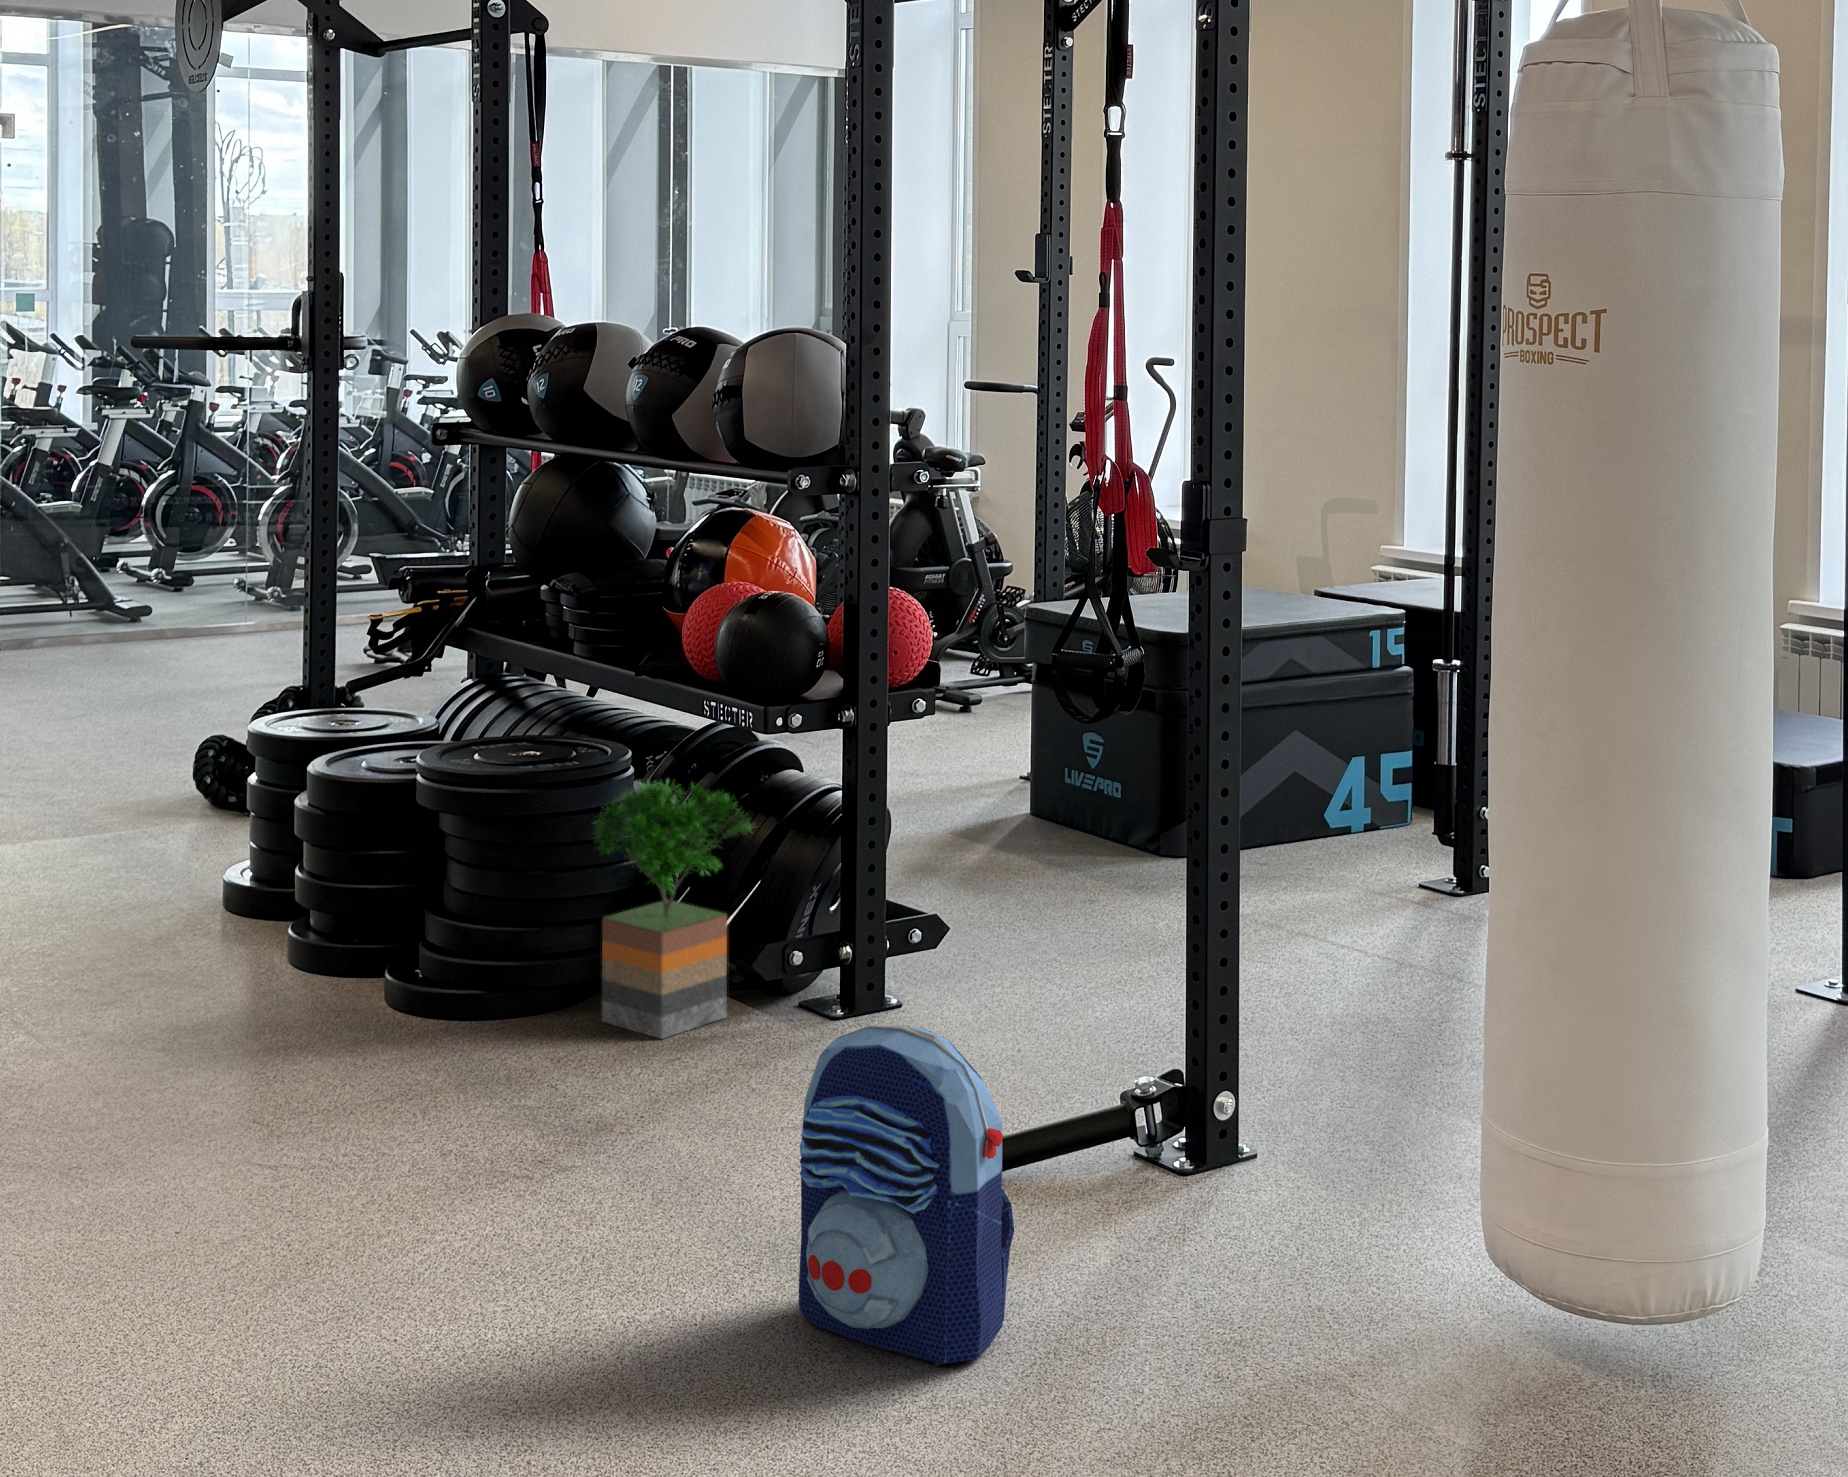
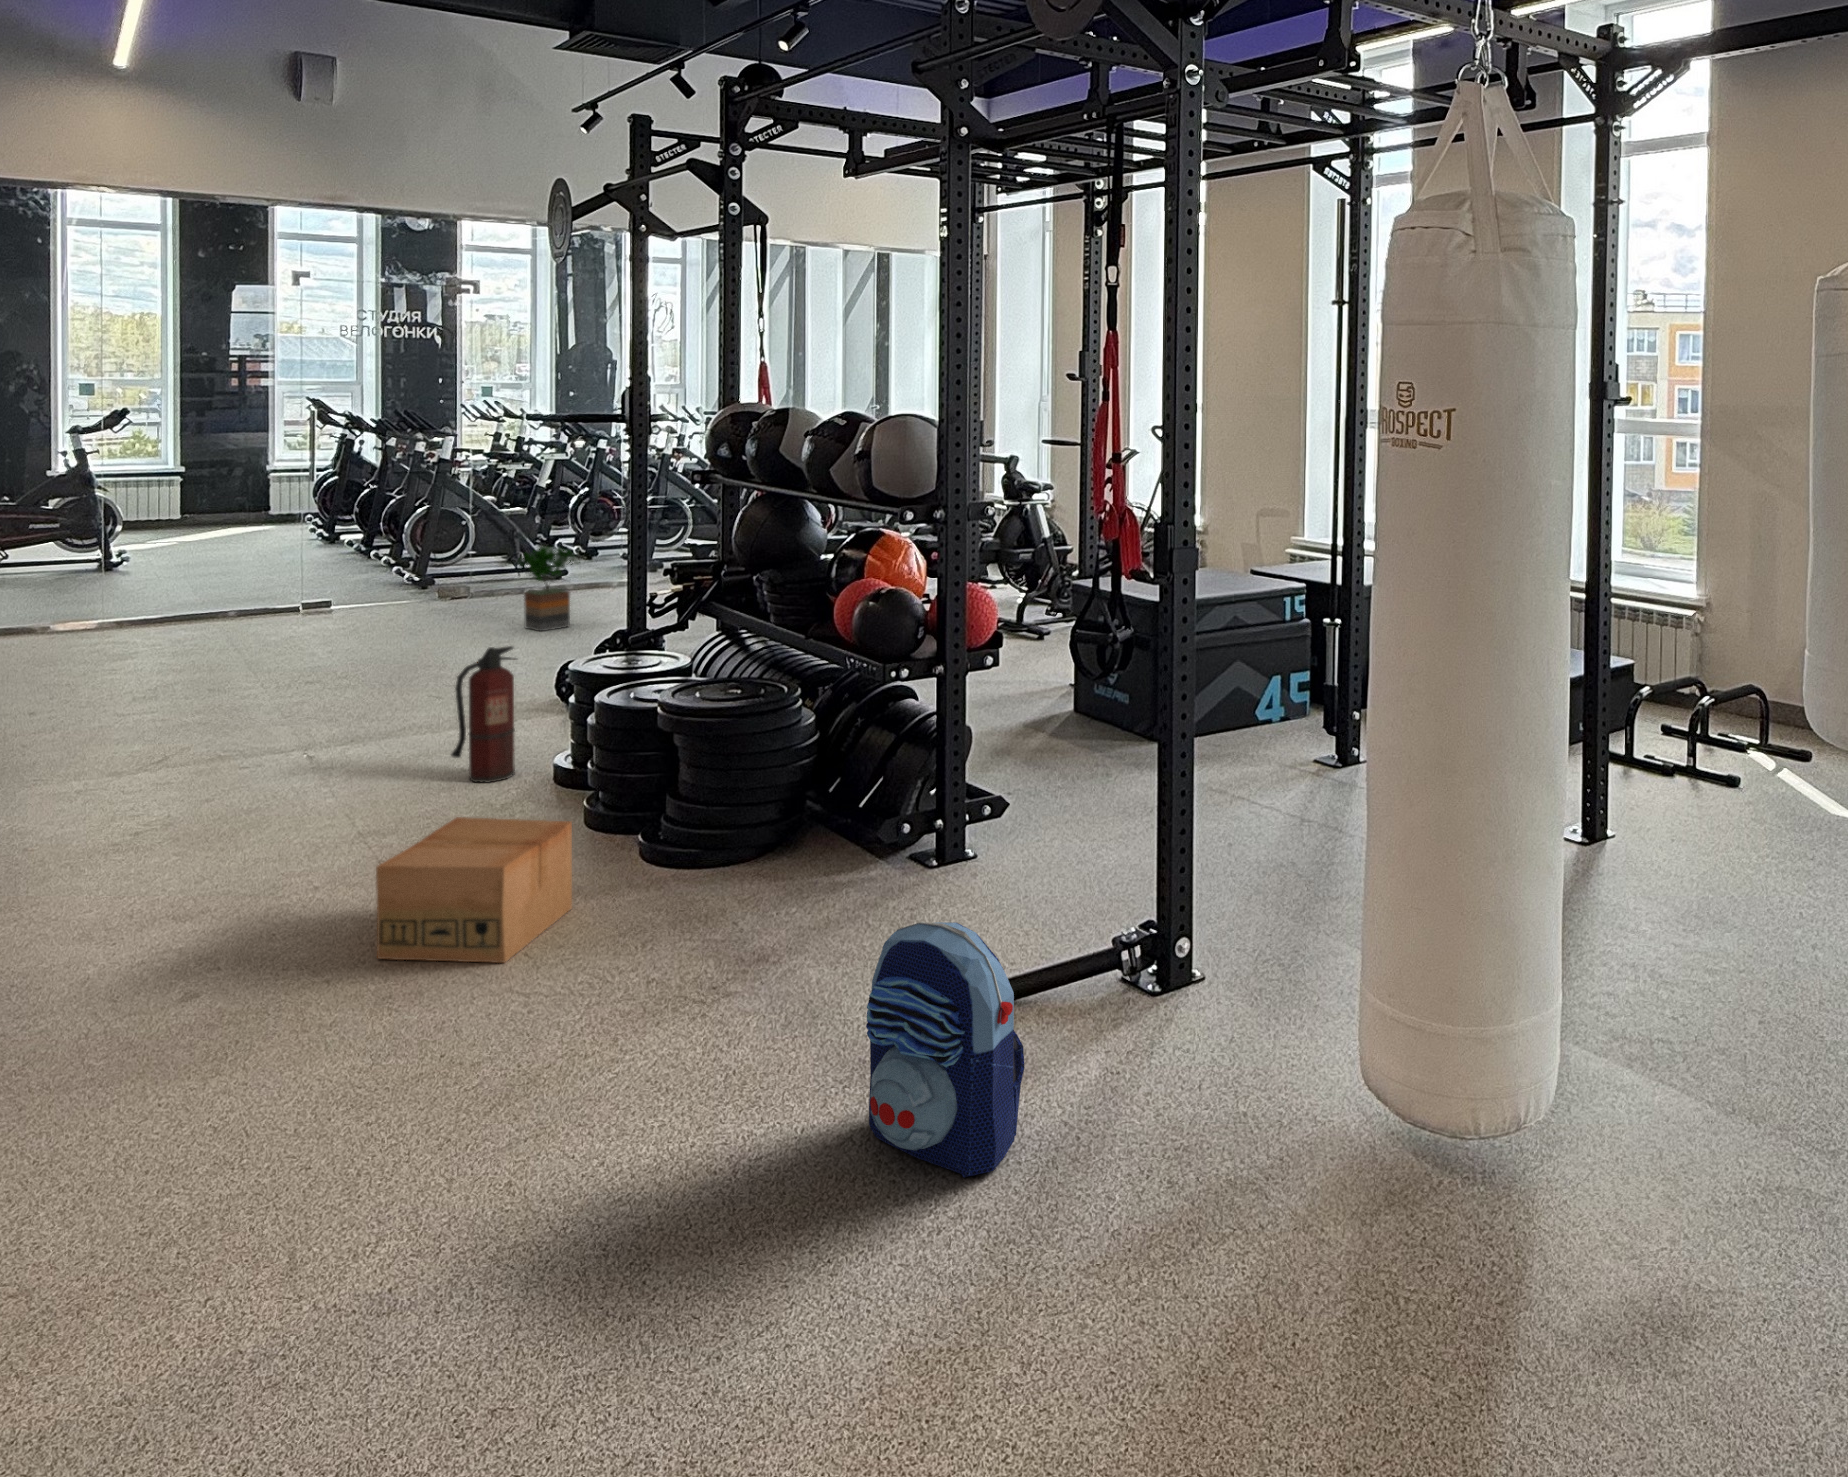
fire extinguisher: none [72,693,172,904] -> present [451,646,516,782]
potted tree: present [593,781,751,1039] -> present [518,547,580,631]
cardboard box: none [50,925,310,1125] -> present [376,817,572,963]

